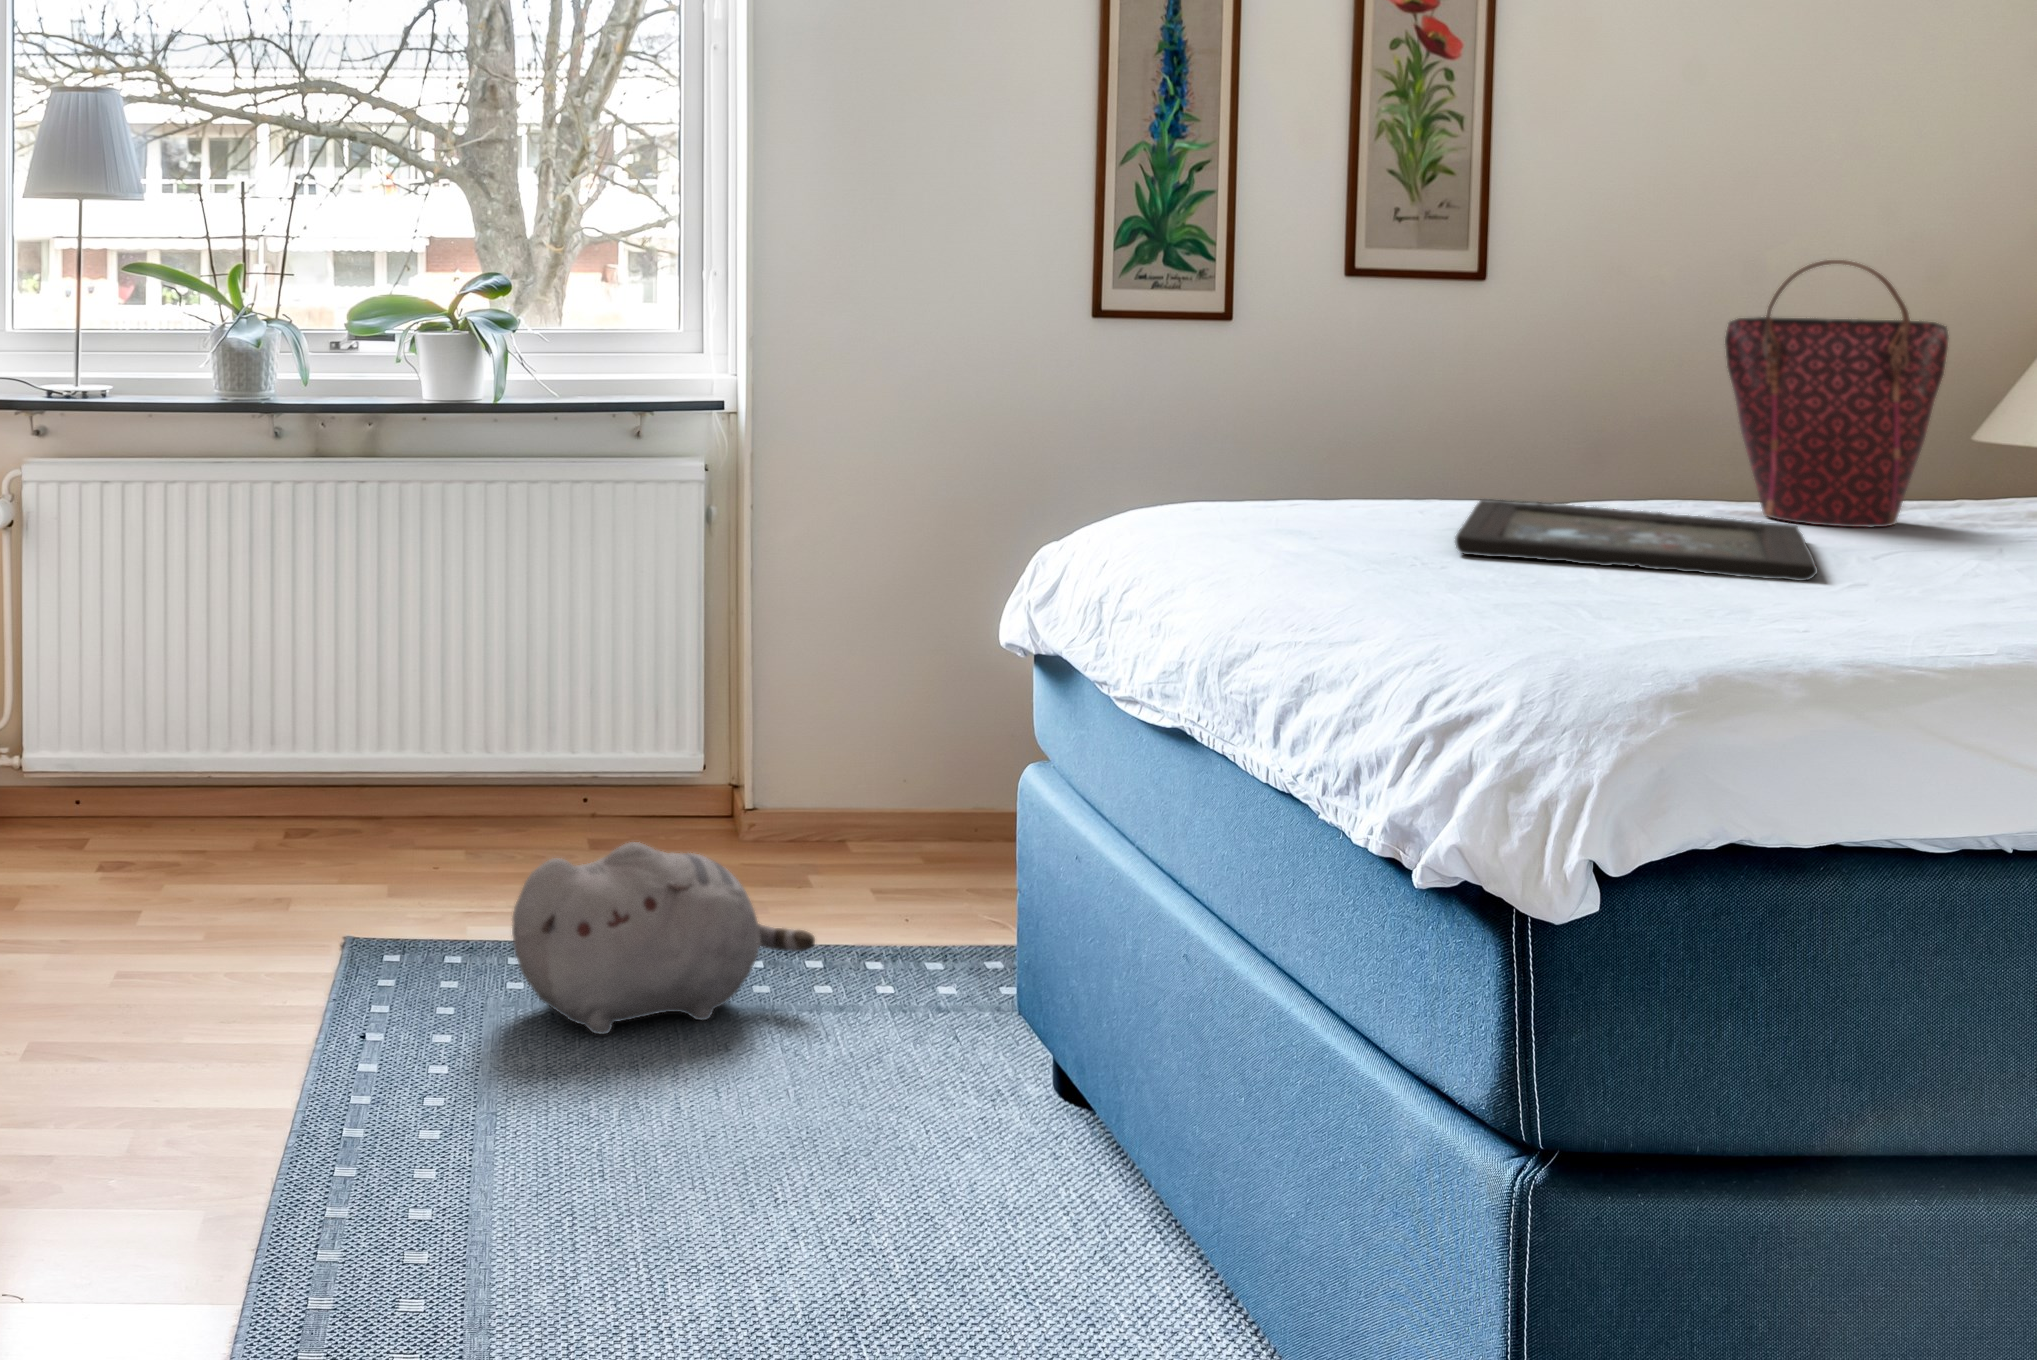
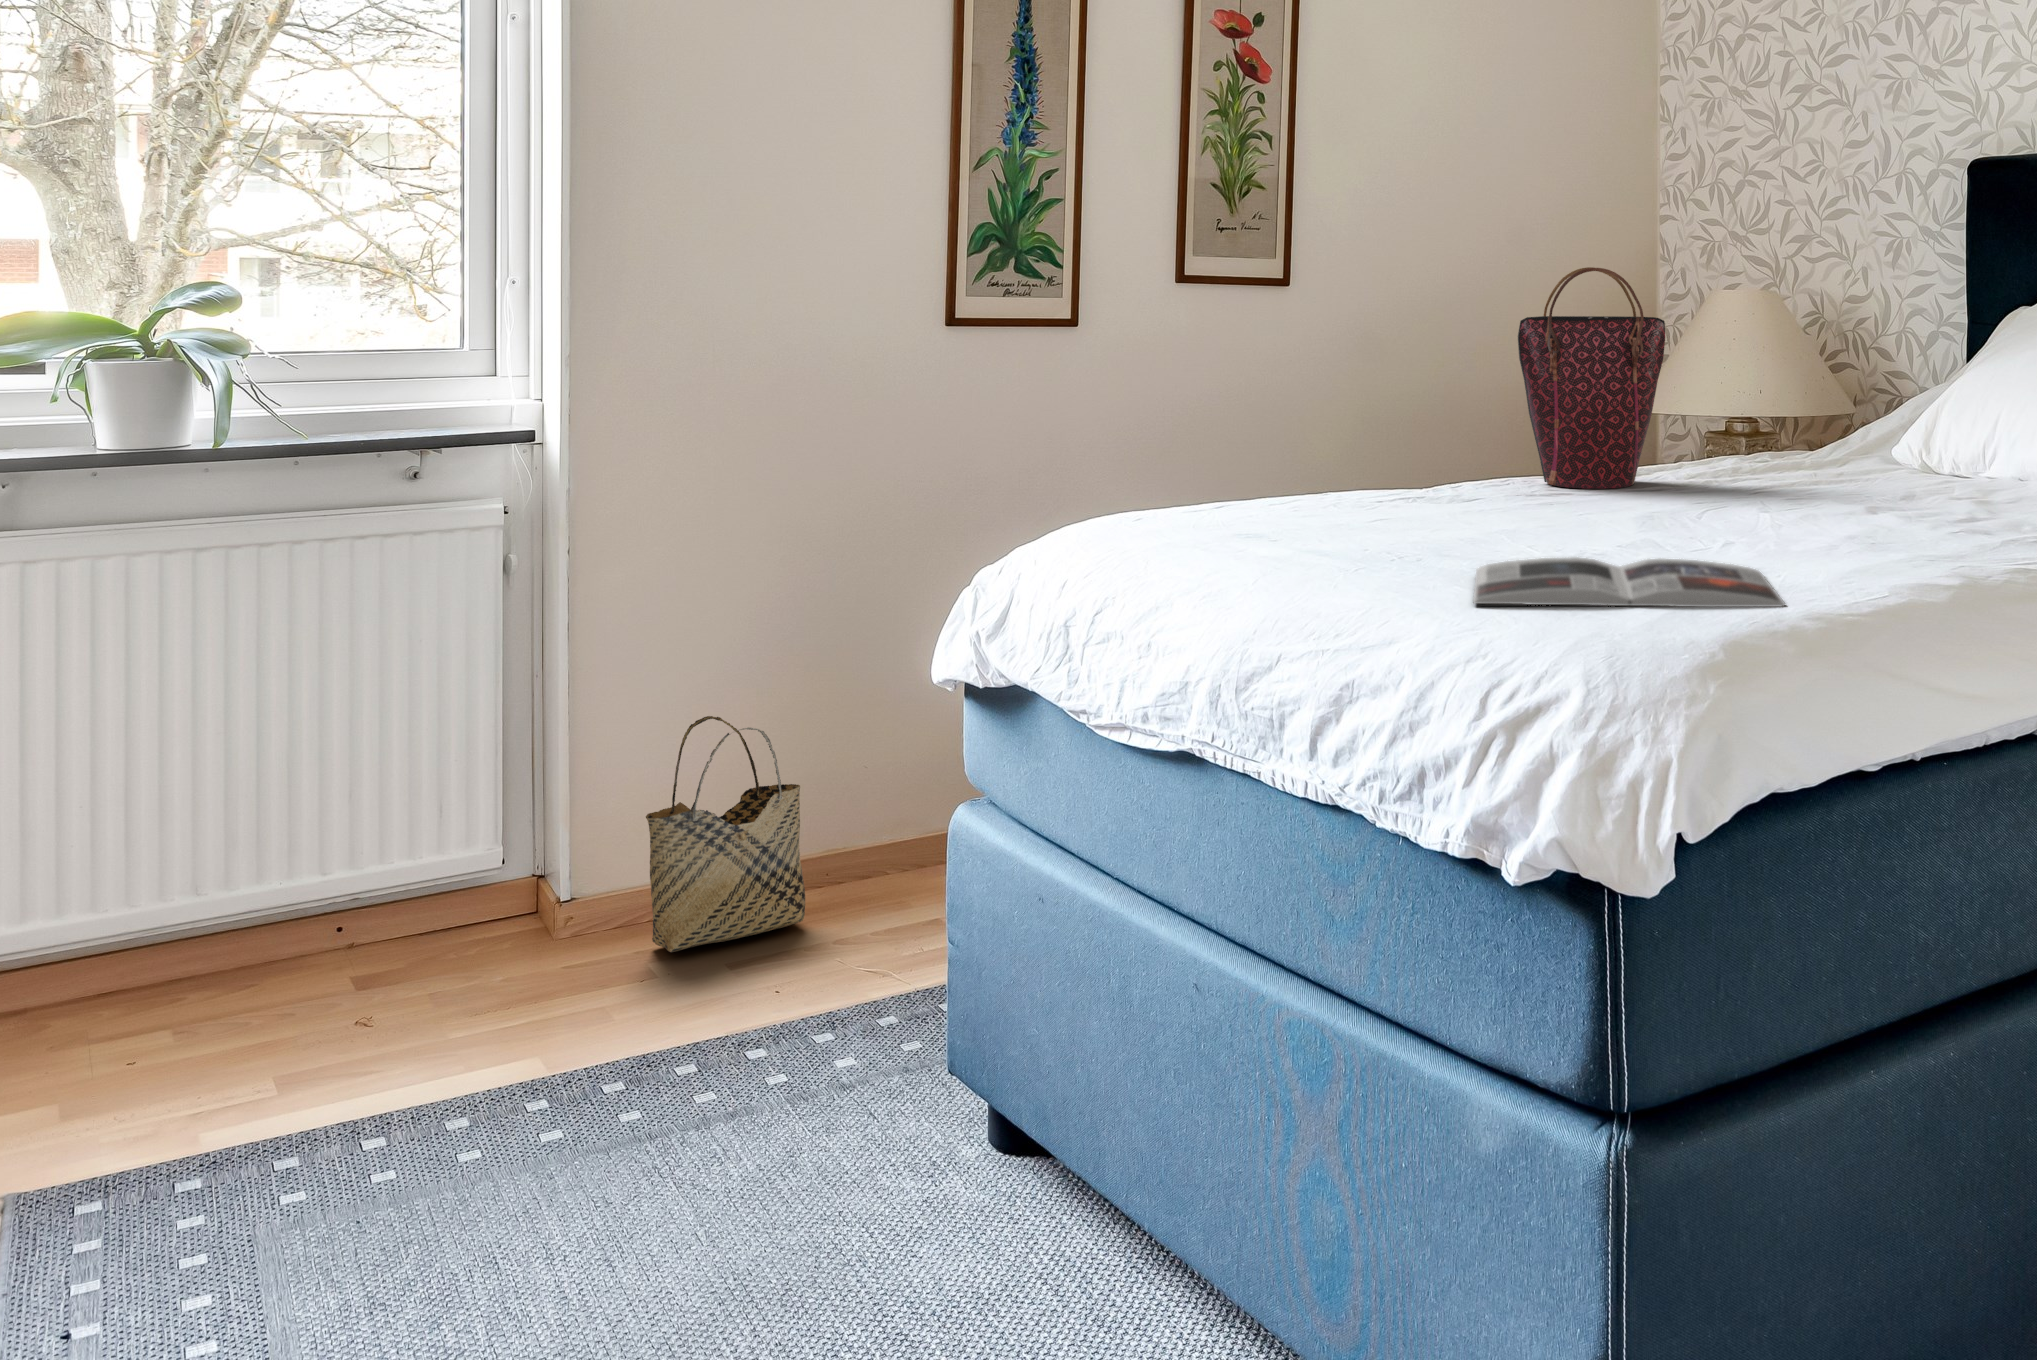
tray: present [1455,499,1818,581] -> none [1361,488,1652,545]
magazine: none [1475,579,1915,663] -> present [1473,557,1786,607]
woven basket: none [797,657,935,857] -> present [646,716,805,952]
plush toy: present [512,842,815,1034] -> none [333,991,727,1252]

